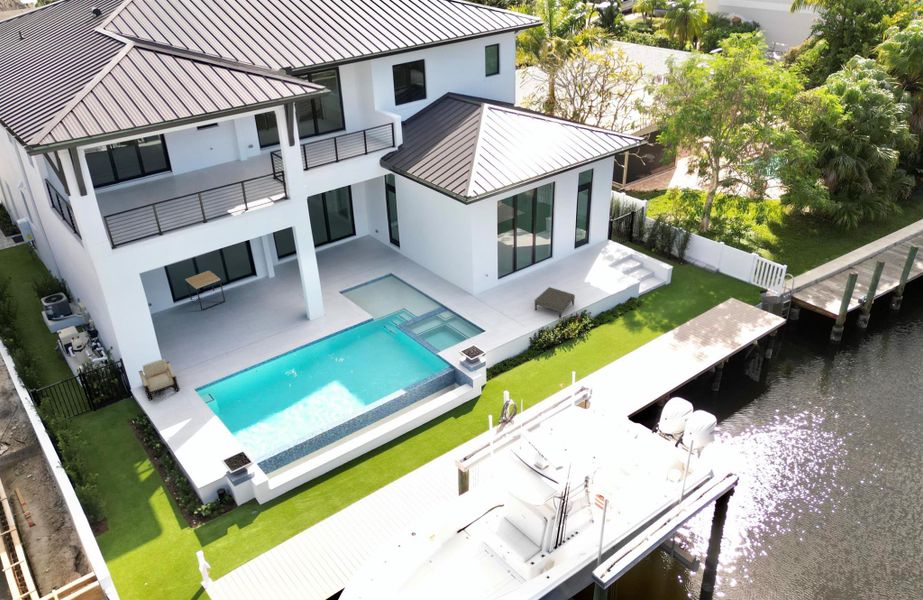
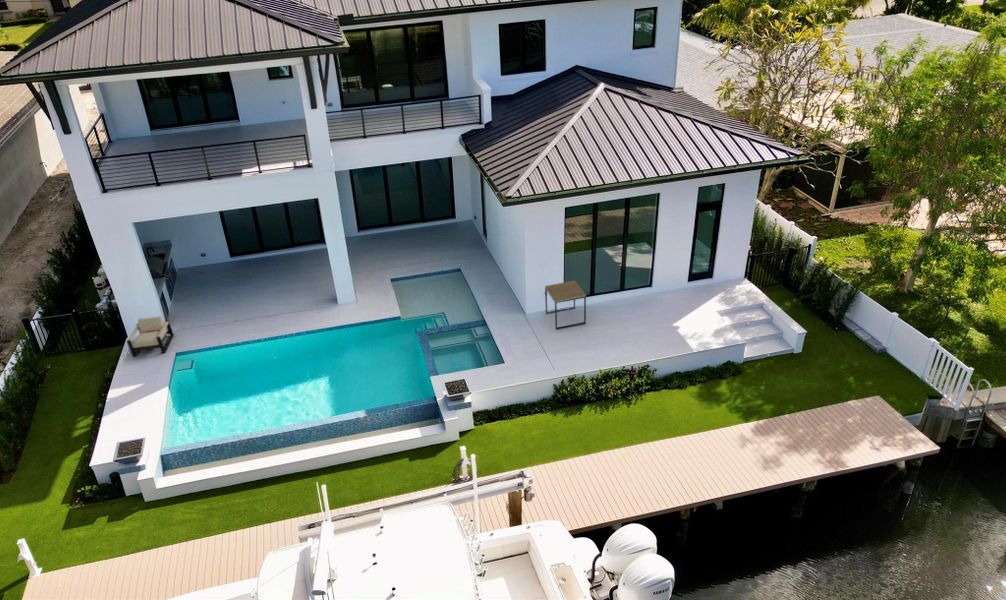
side table: present [185,271,225,311] -> present [545,281,586,329]
ottoman: present [535,287,575,318] -> none [586,324,641,367]

